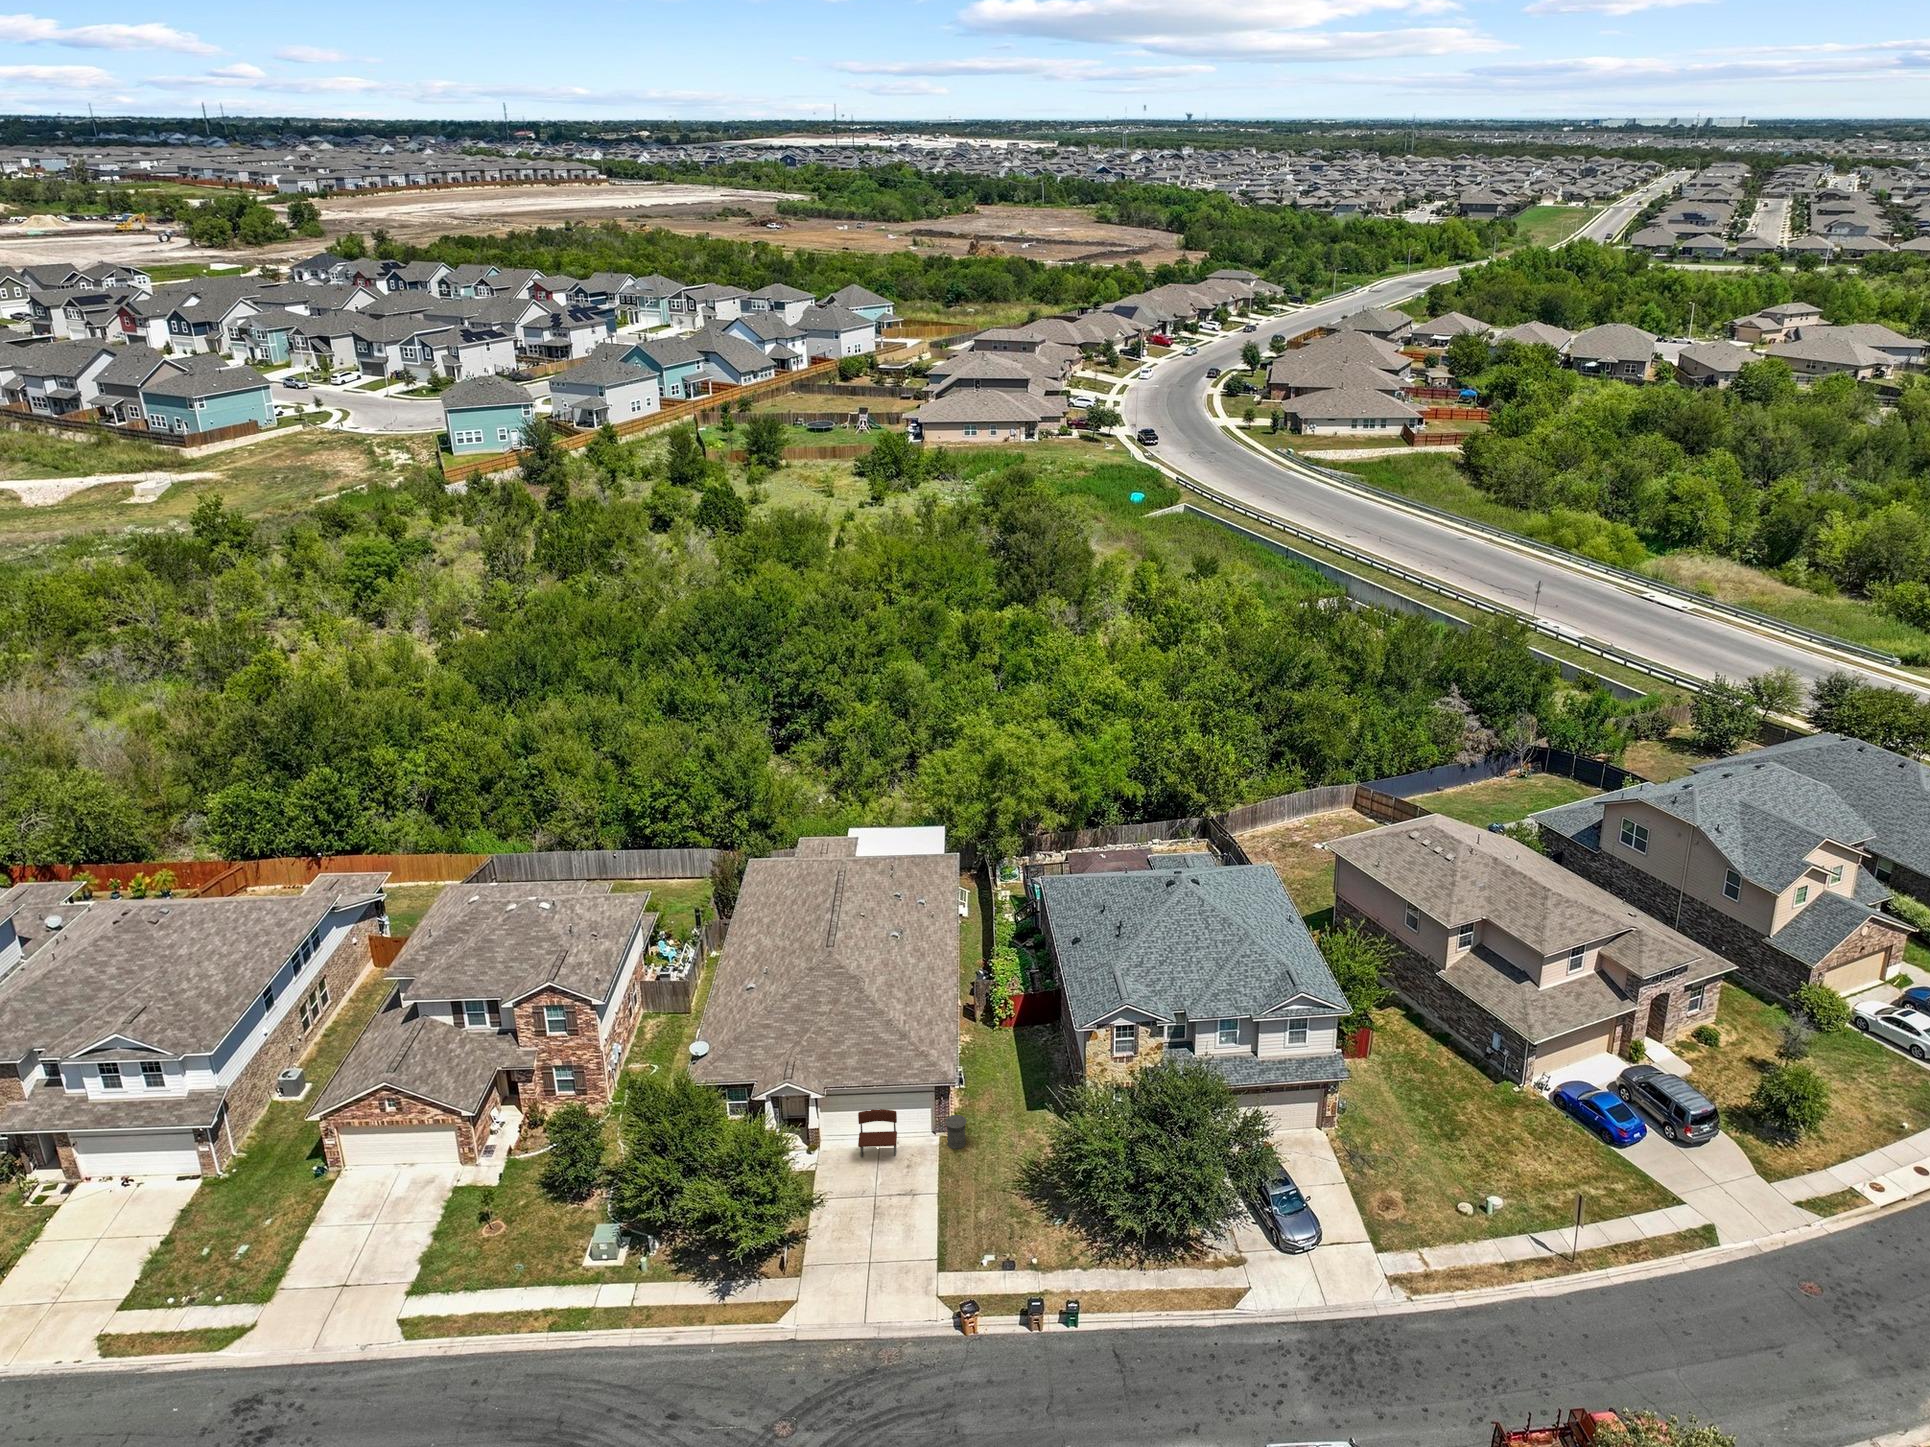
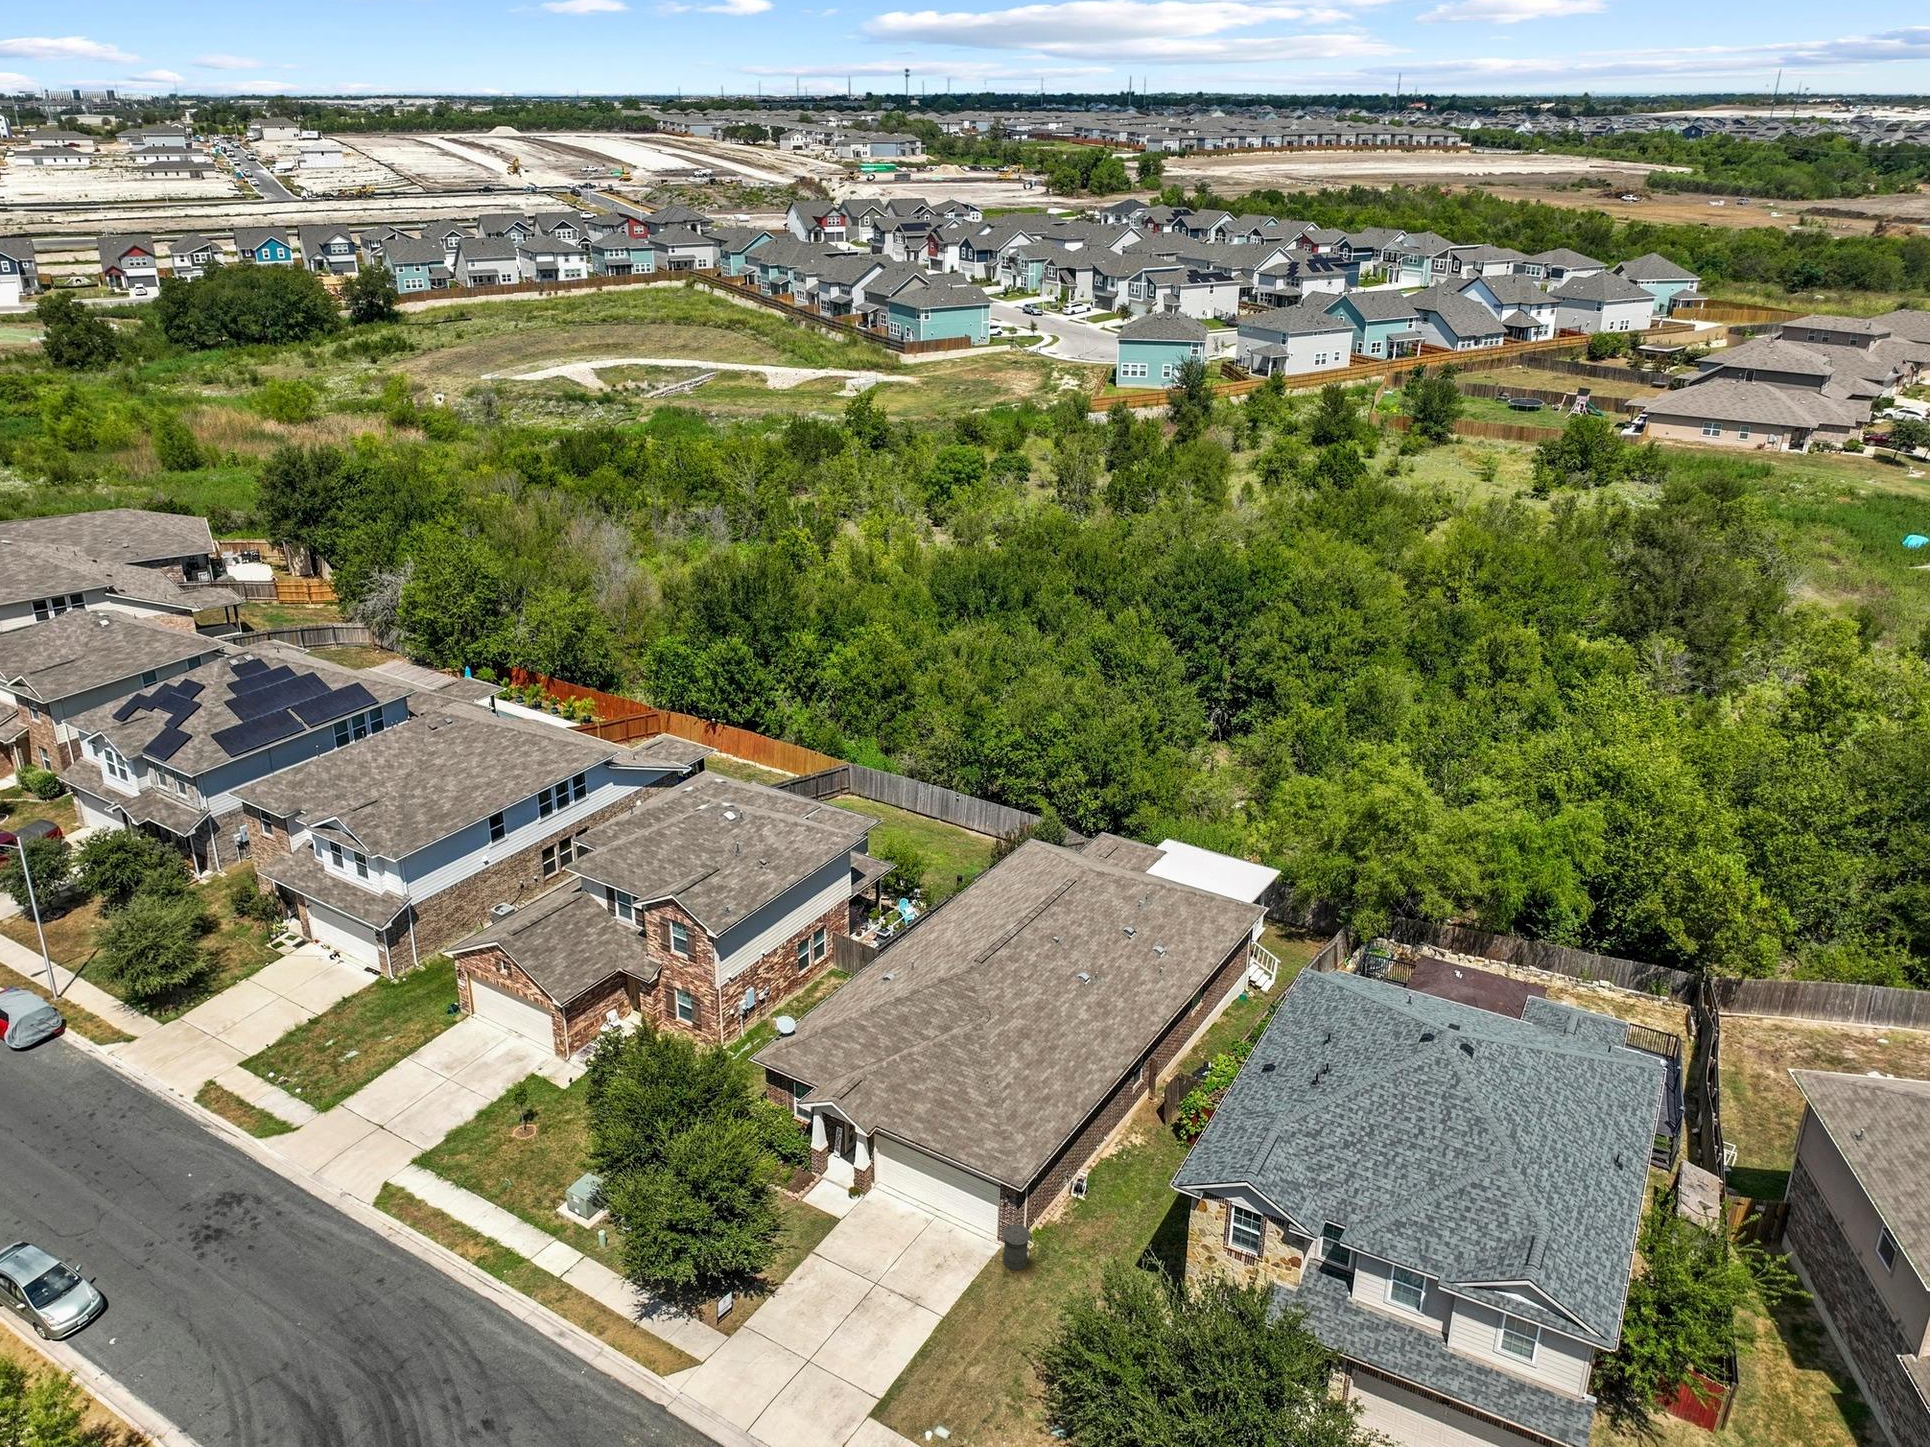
bench: present [858,1109,897,1157] -> none [895,1171,950,1242]

